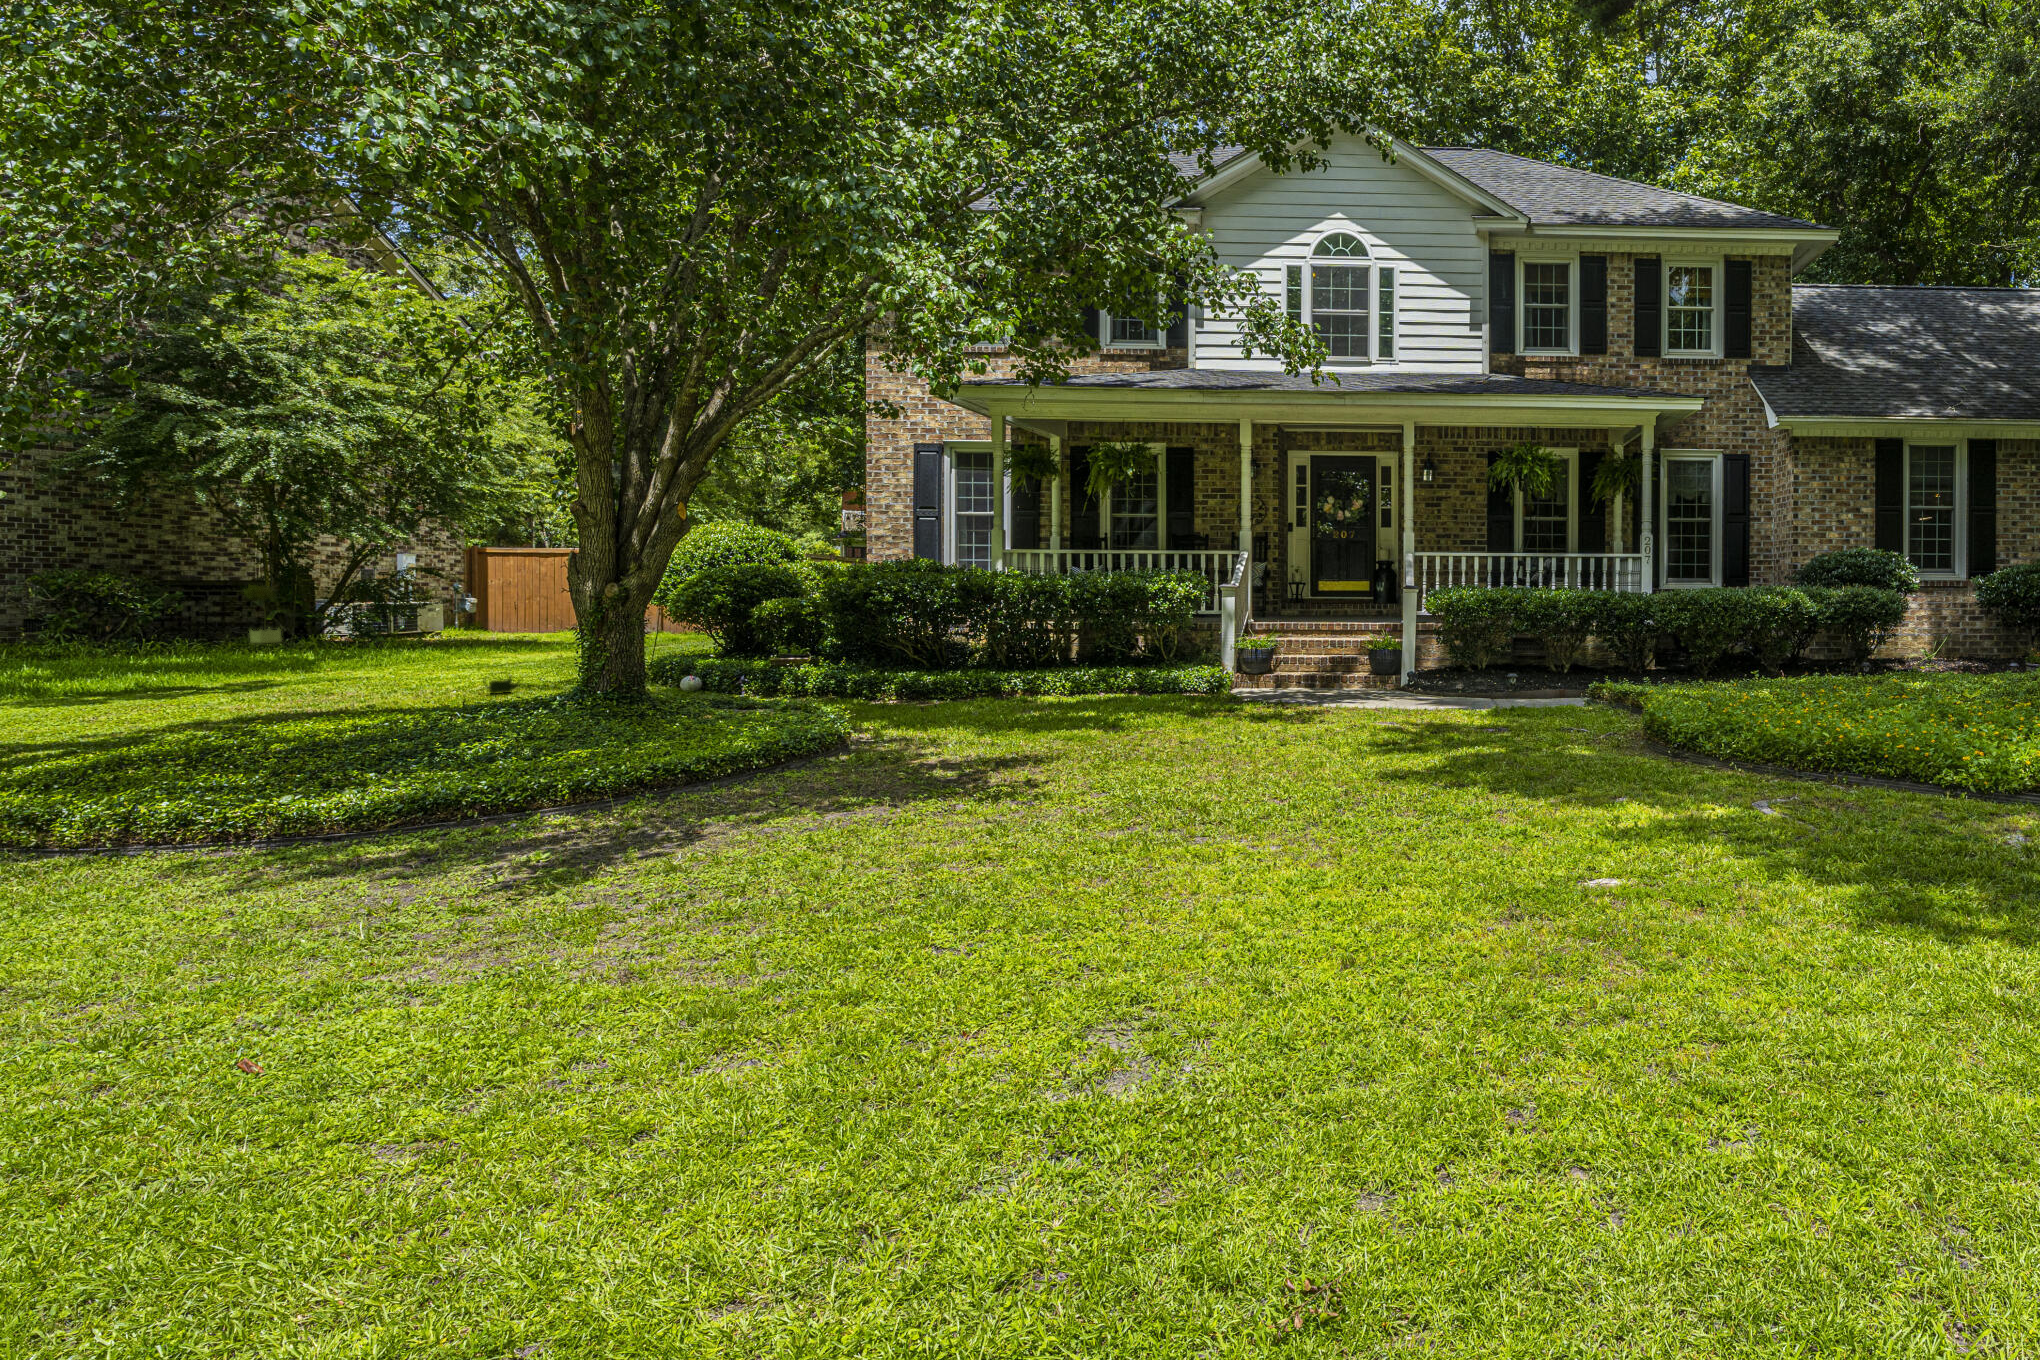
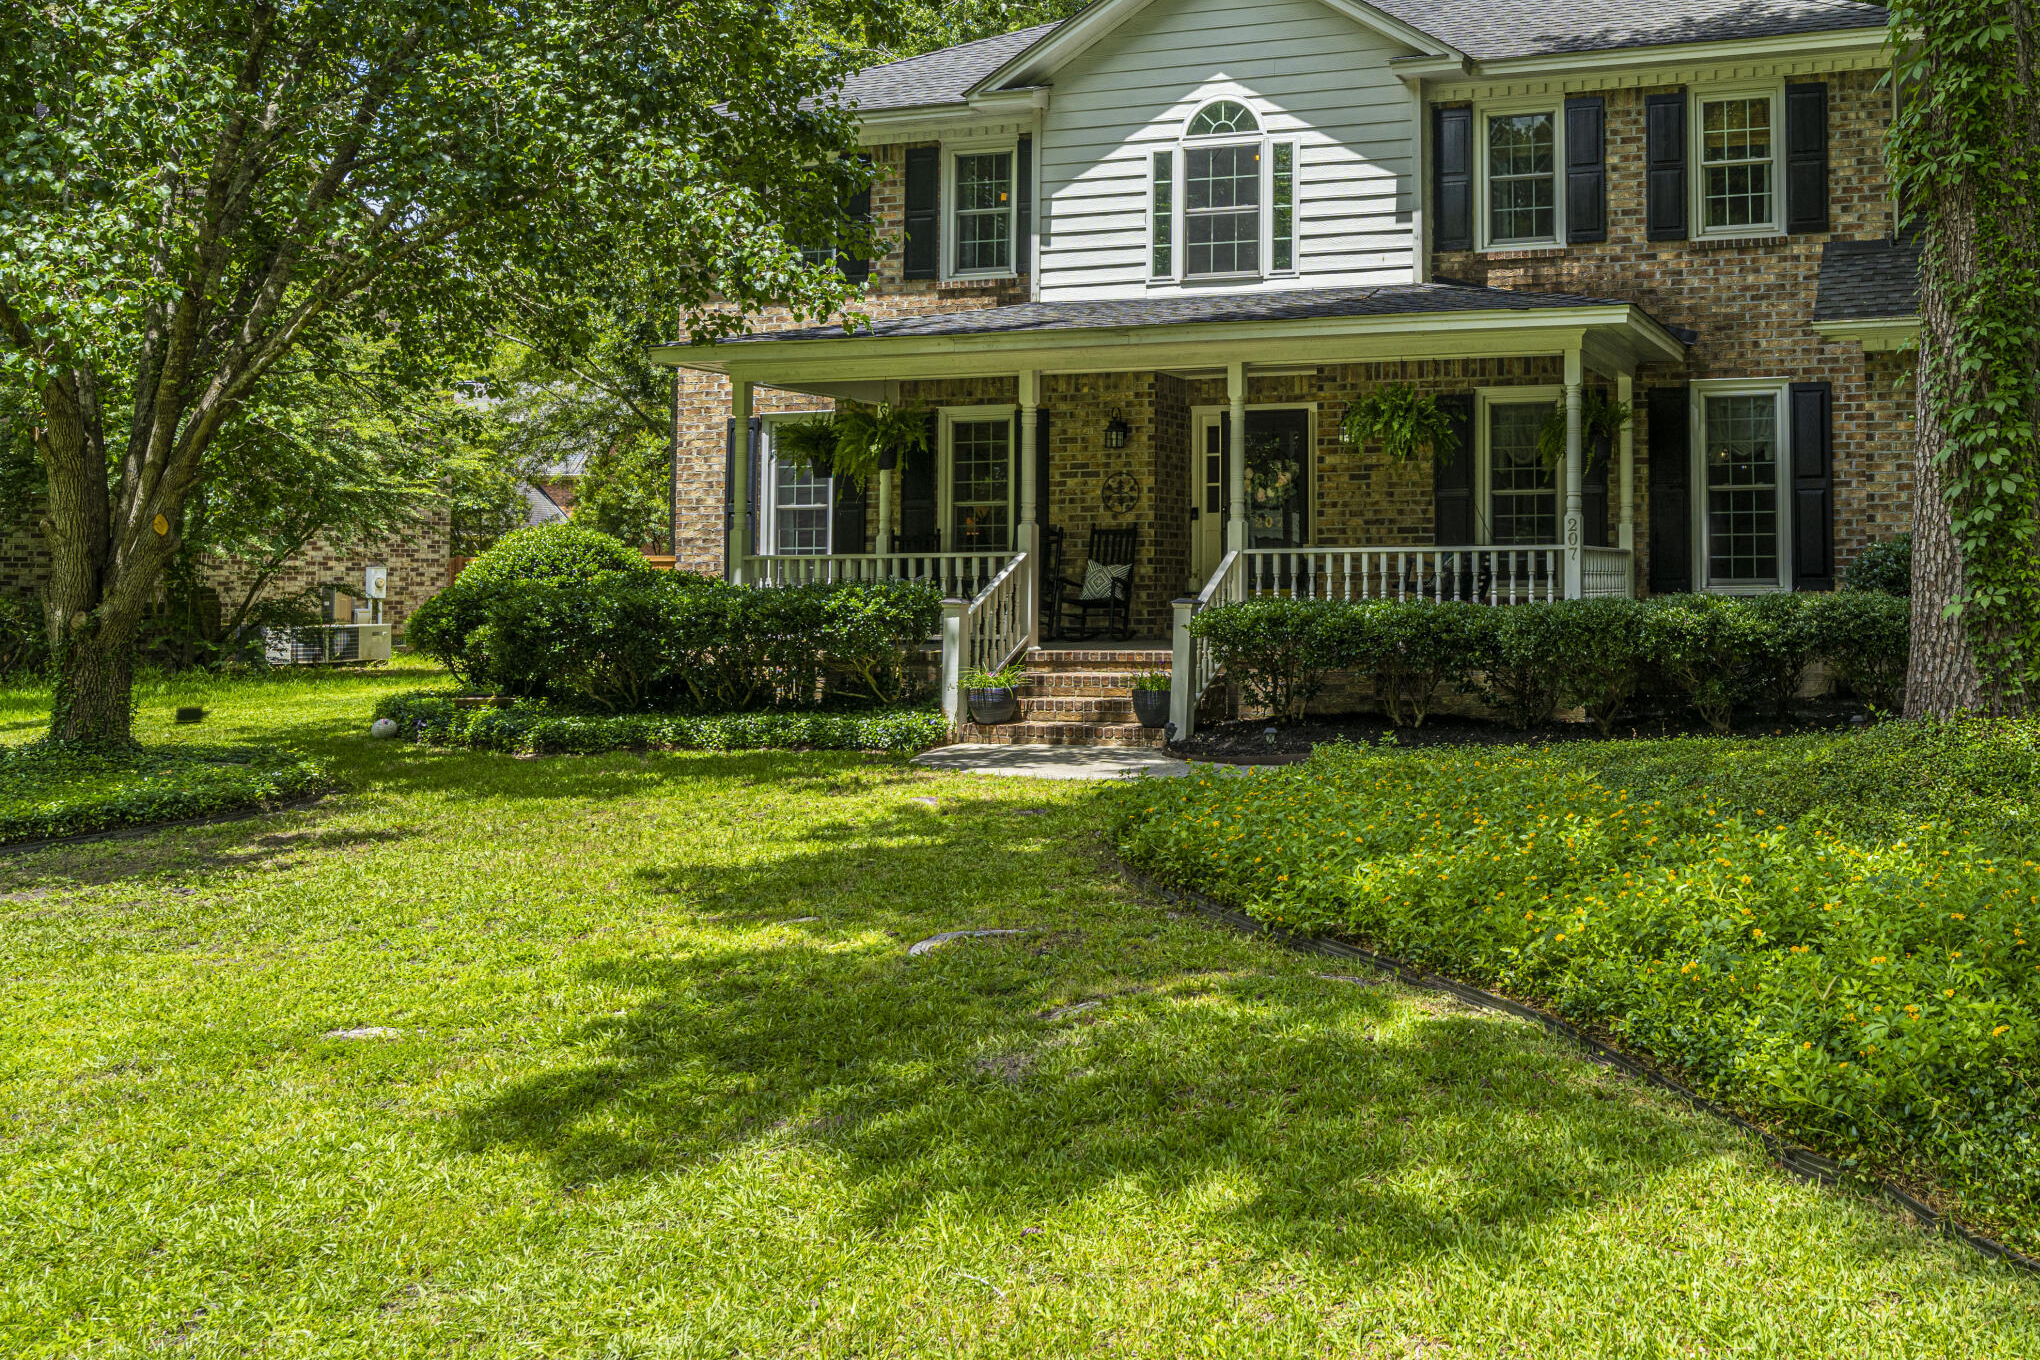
potted tree: present [244,585,281,643] -> none [202,599,237,665]

